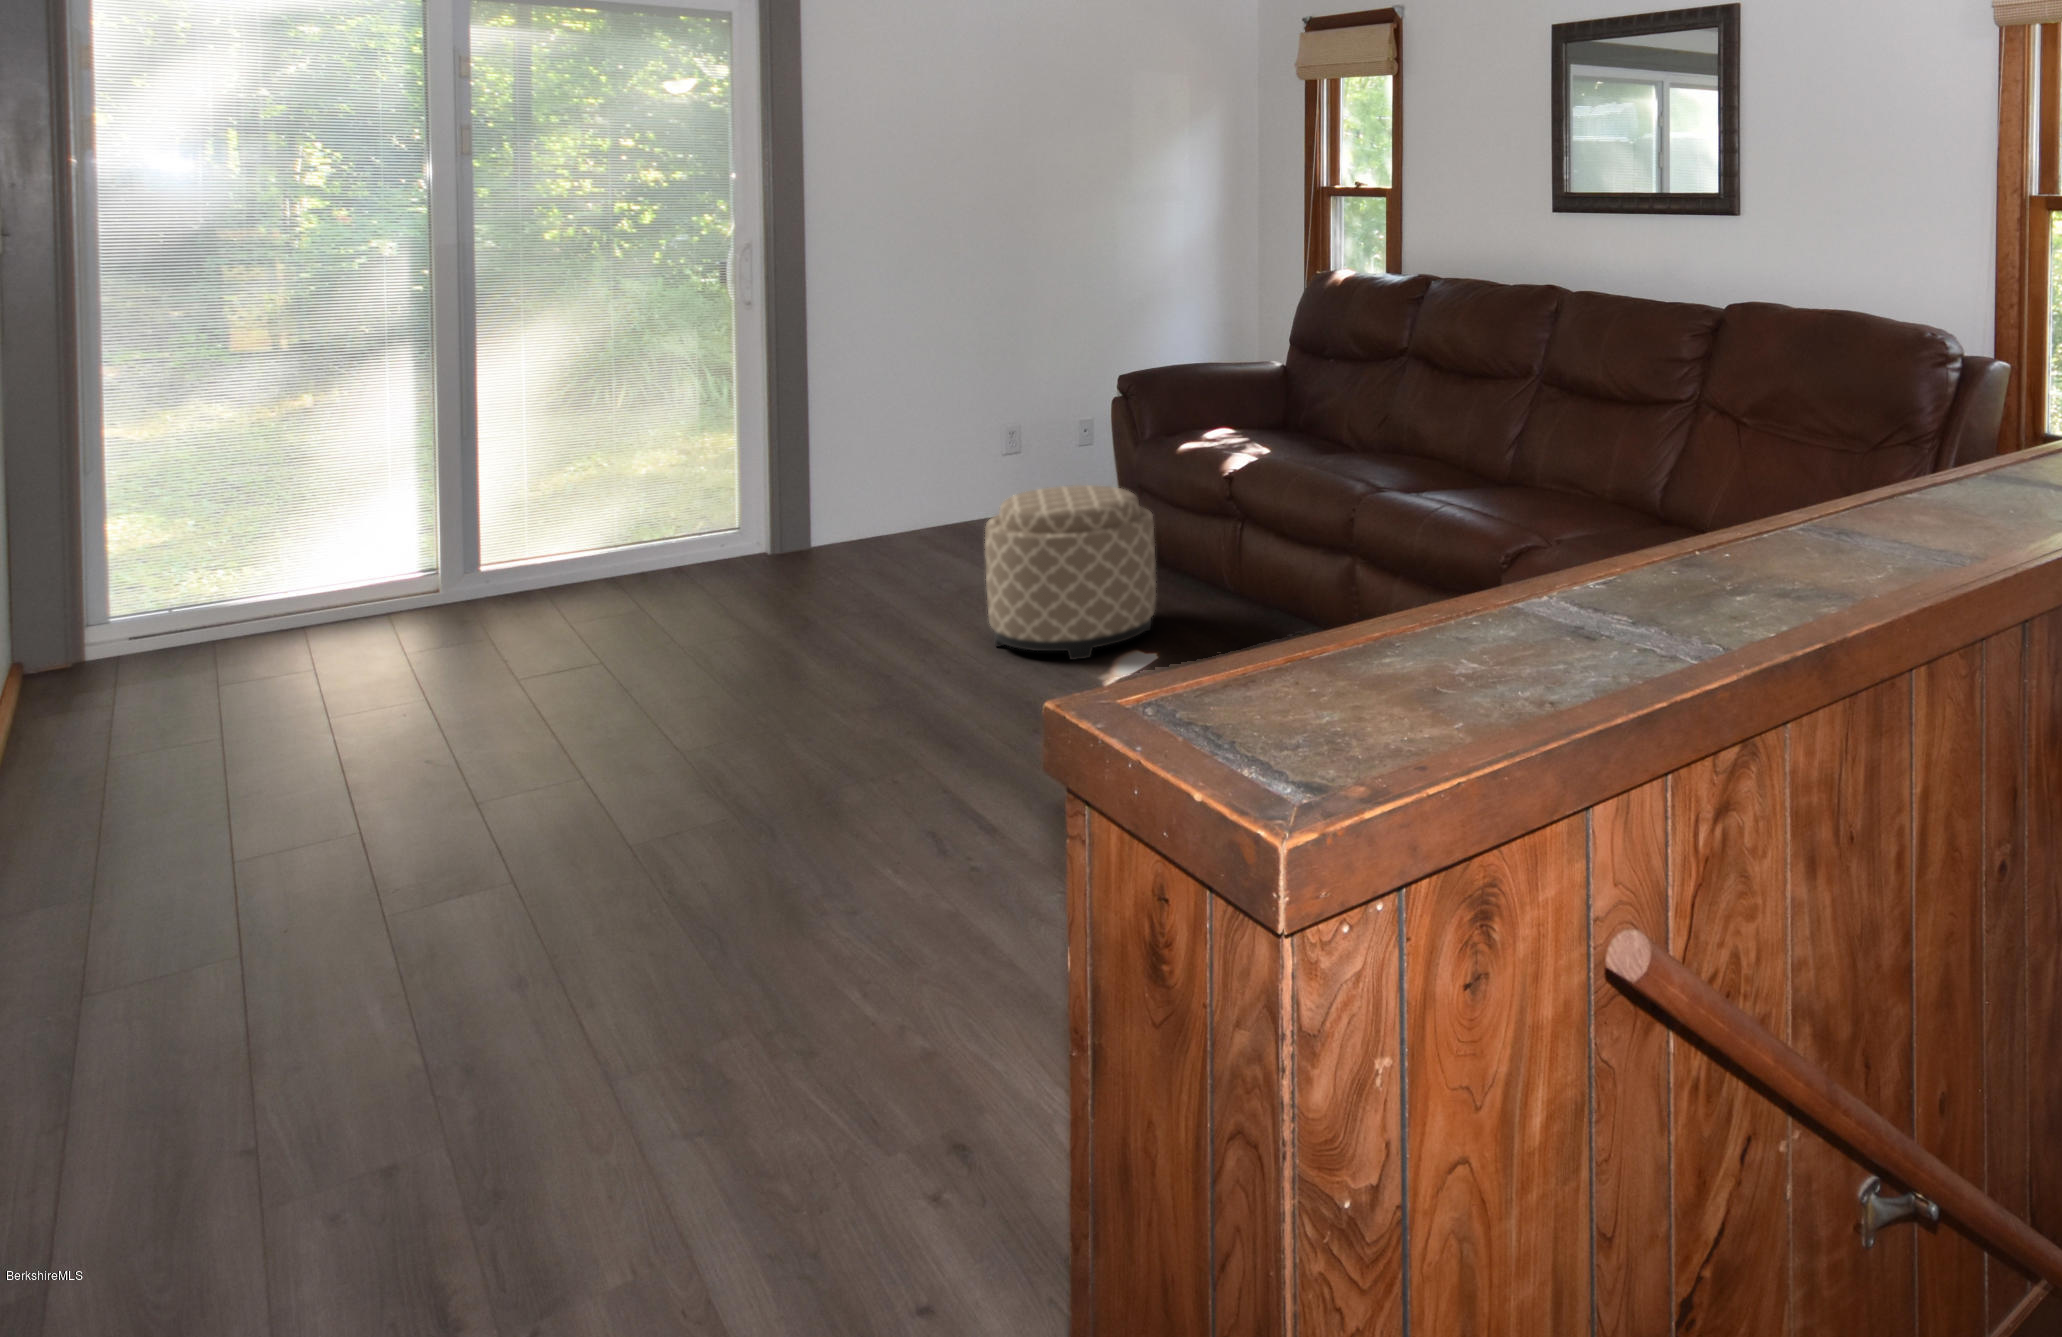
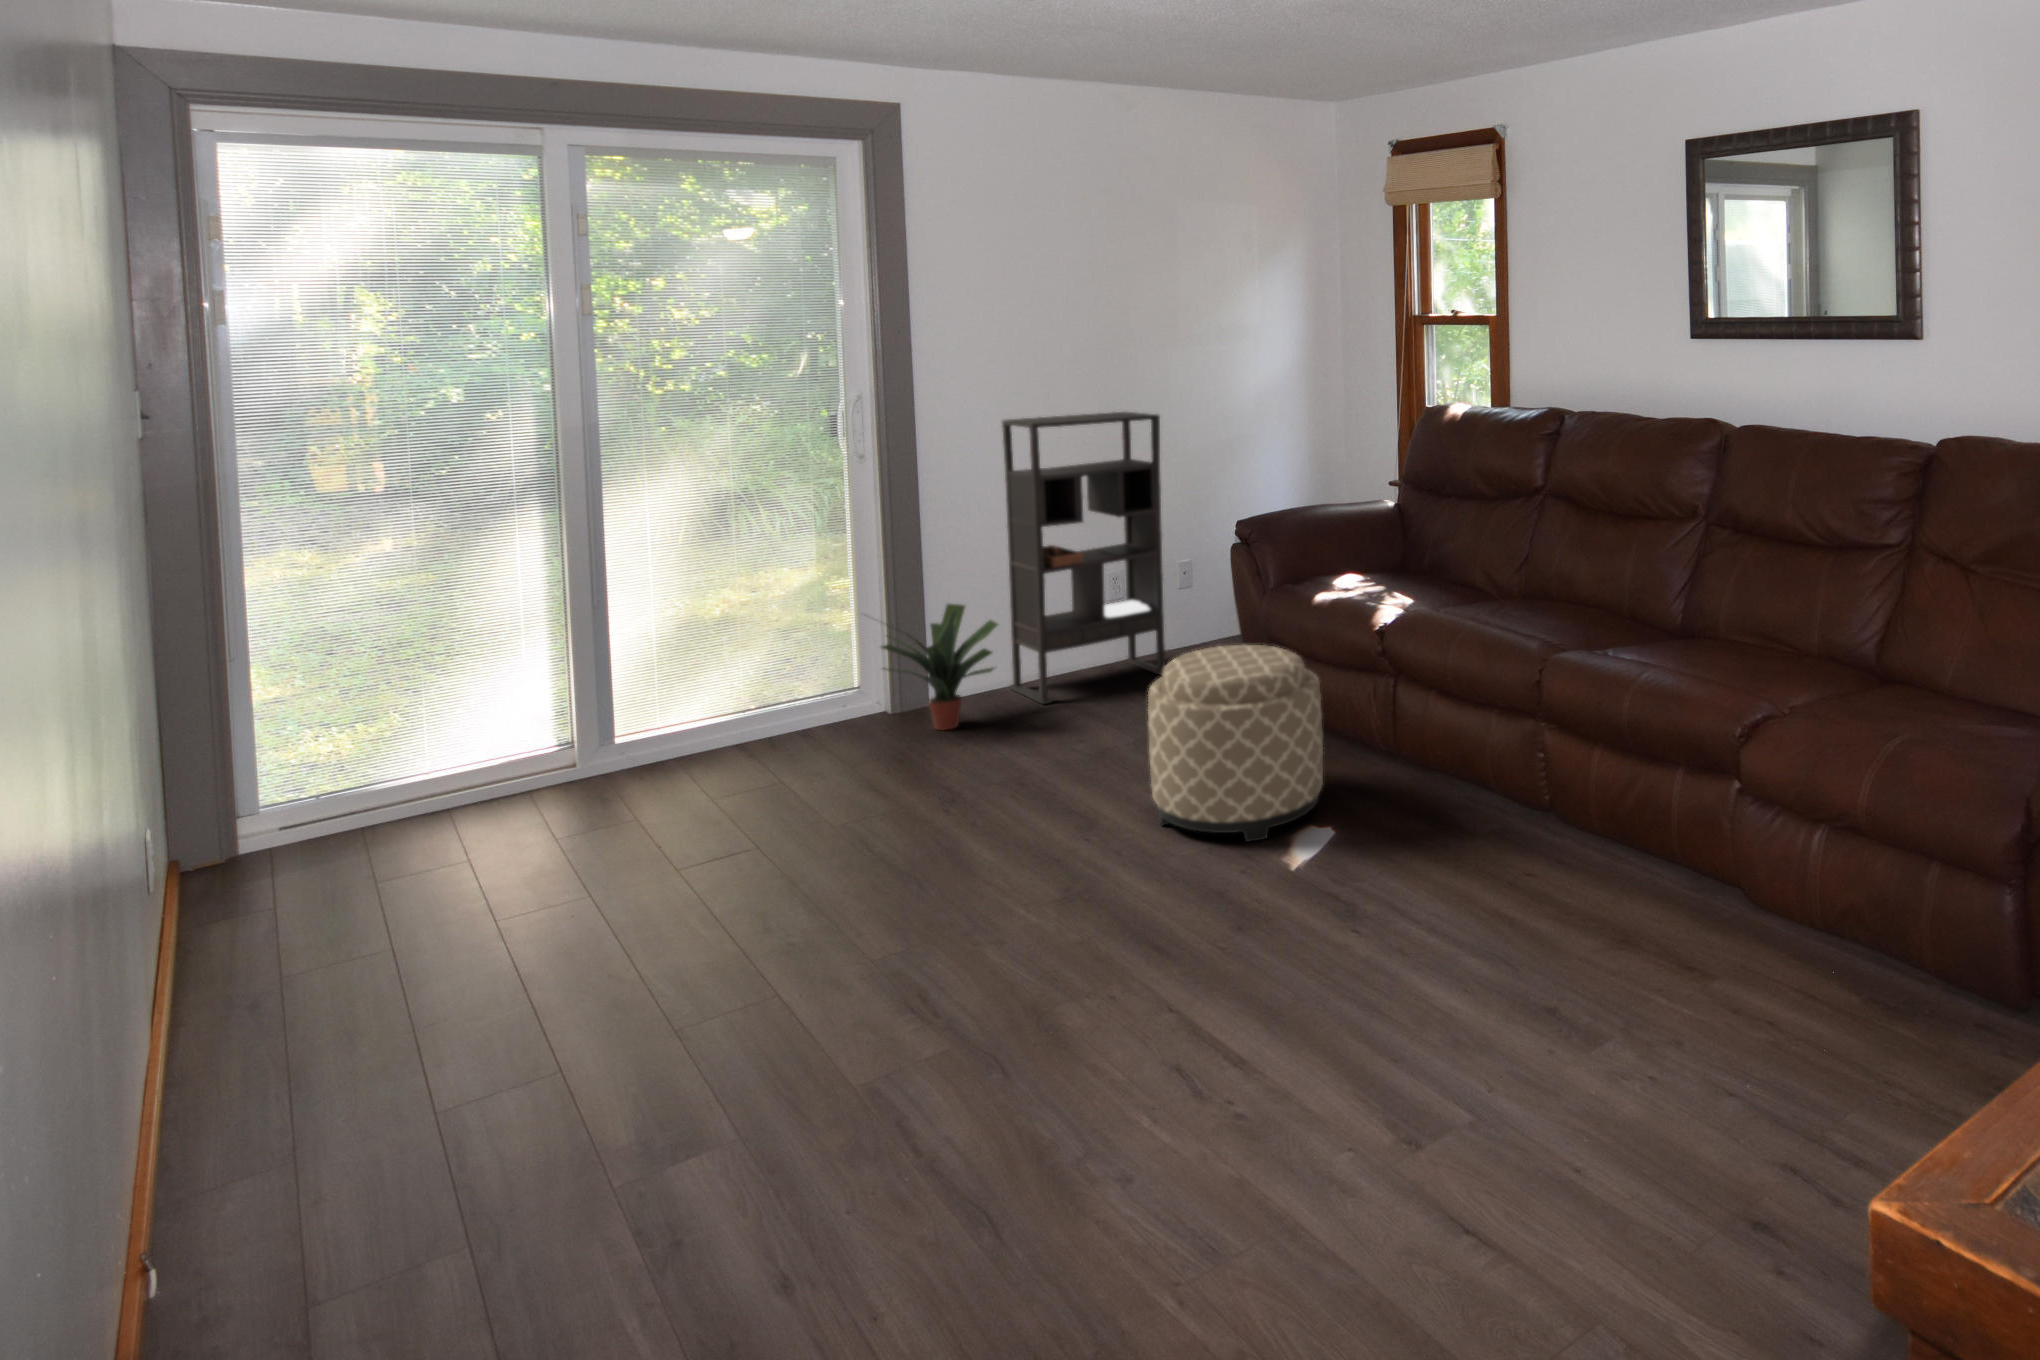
bookshelf: none [884,272,1055,550] -> present [1002,412,1165,704]
potted plant: none [729,450,875,569] -> present [876,604,998,730]

